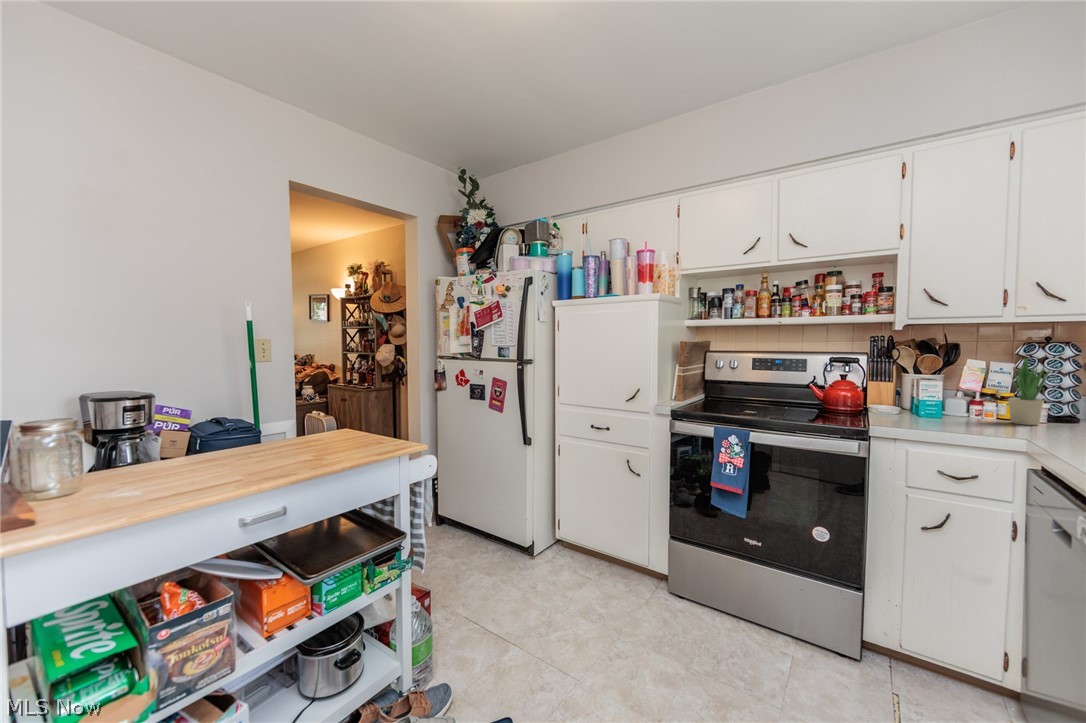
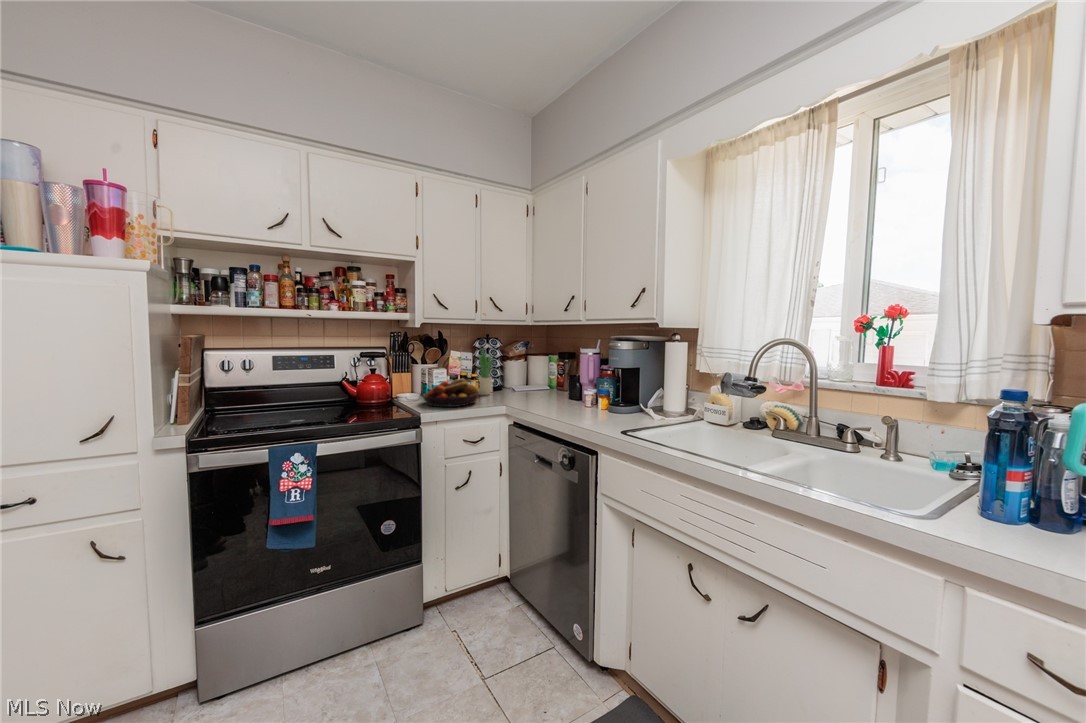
fruit bowl: none [896,395,992,430] -> present [423,379,479,407]

